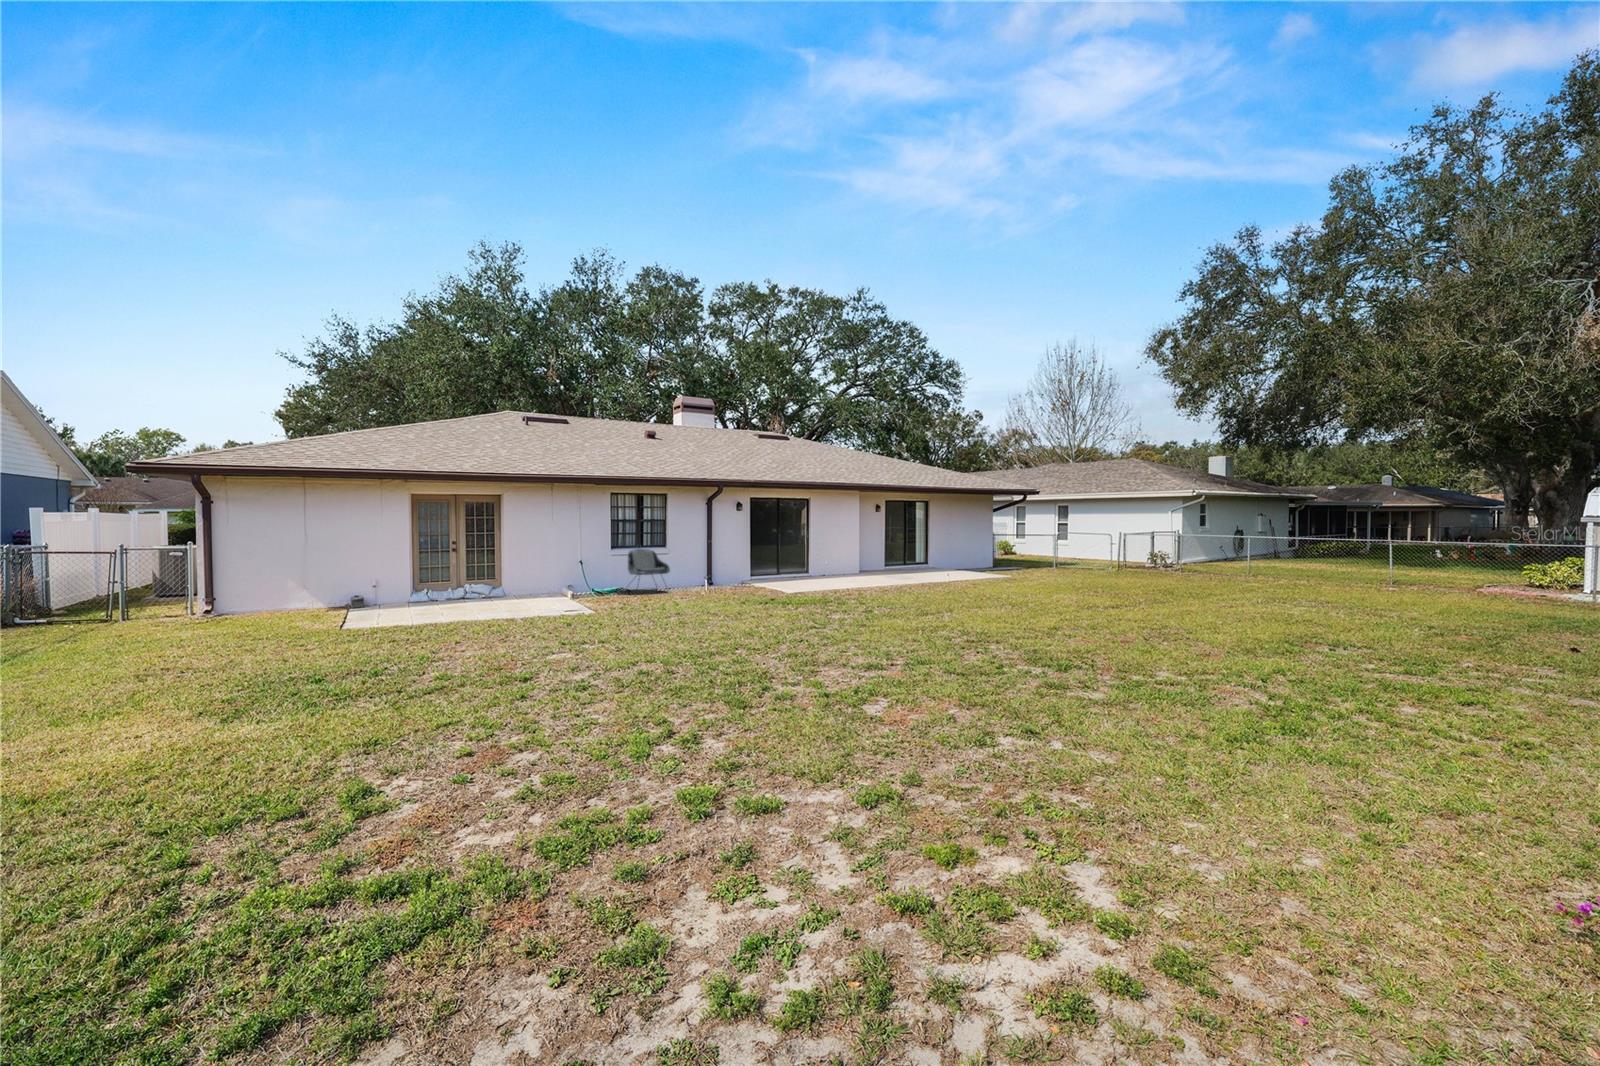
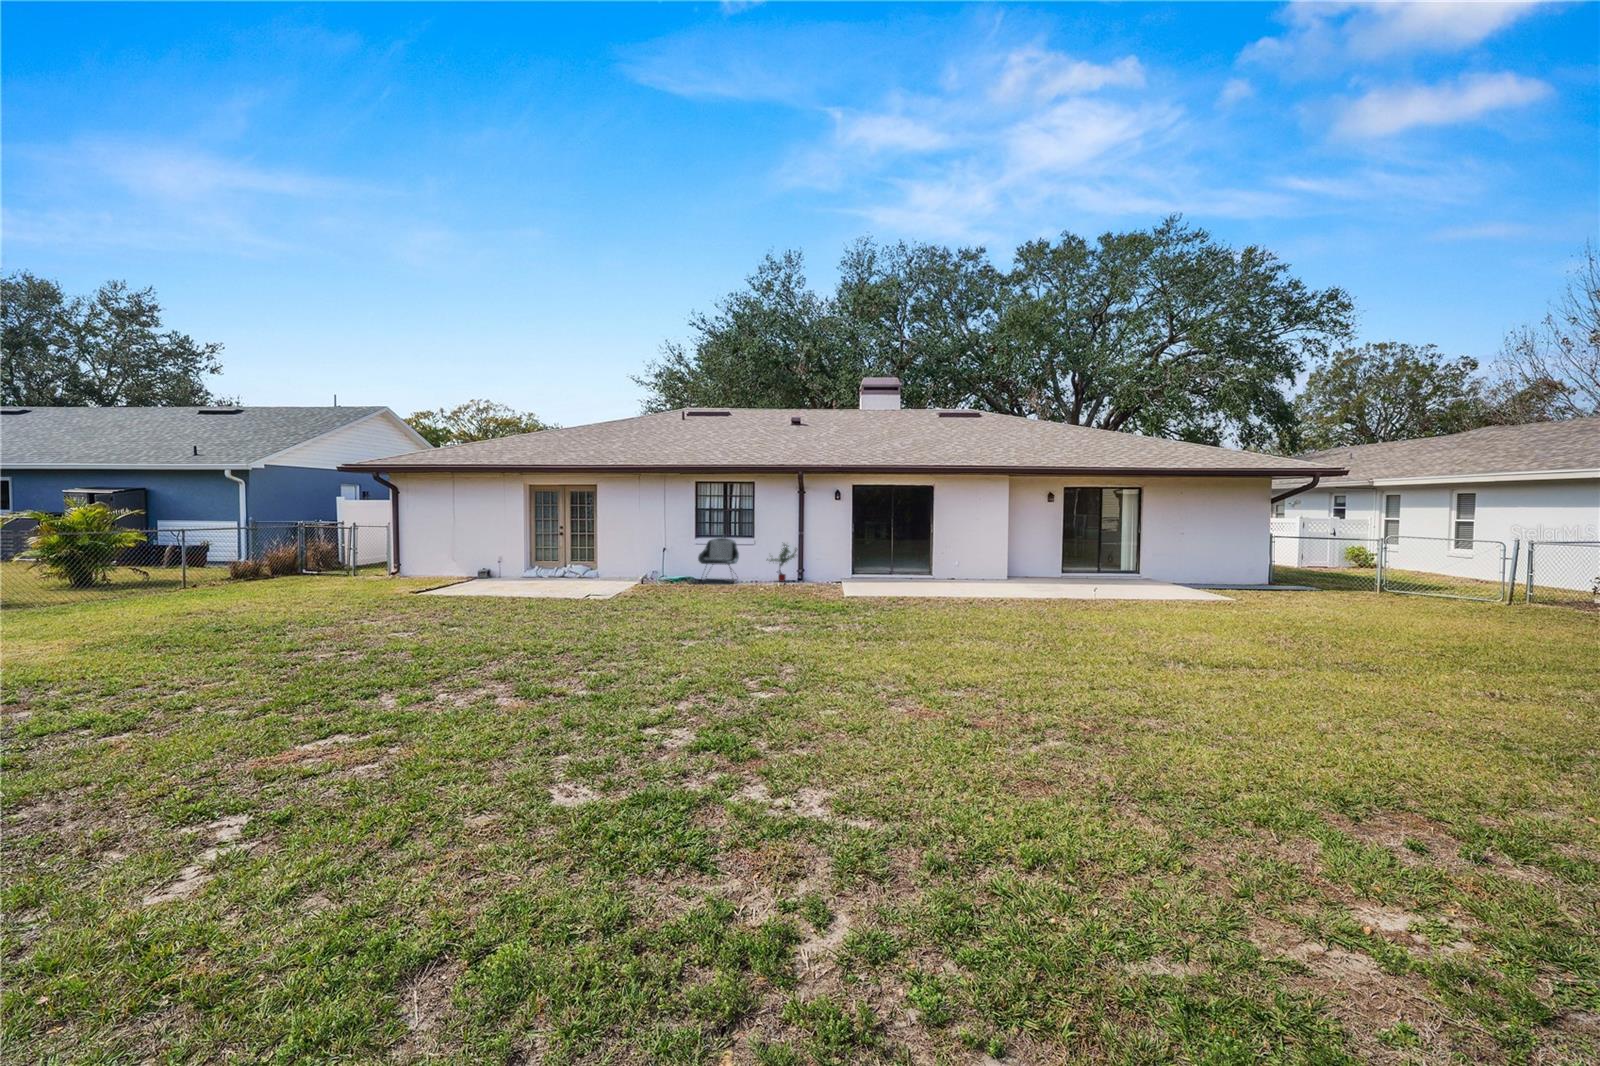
potted tree: none [686,550,715,588] -> present [767,544,798,582]

